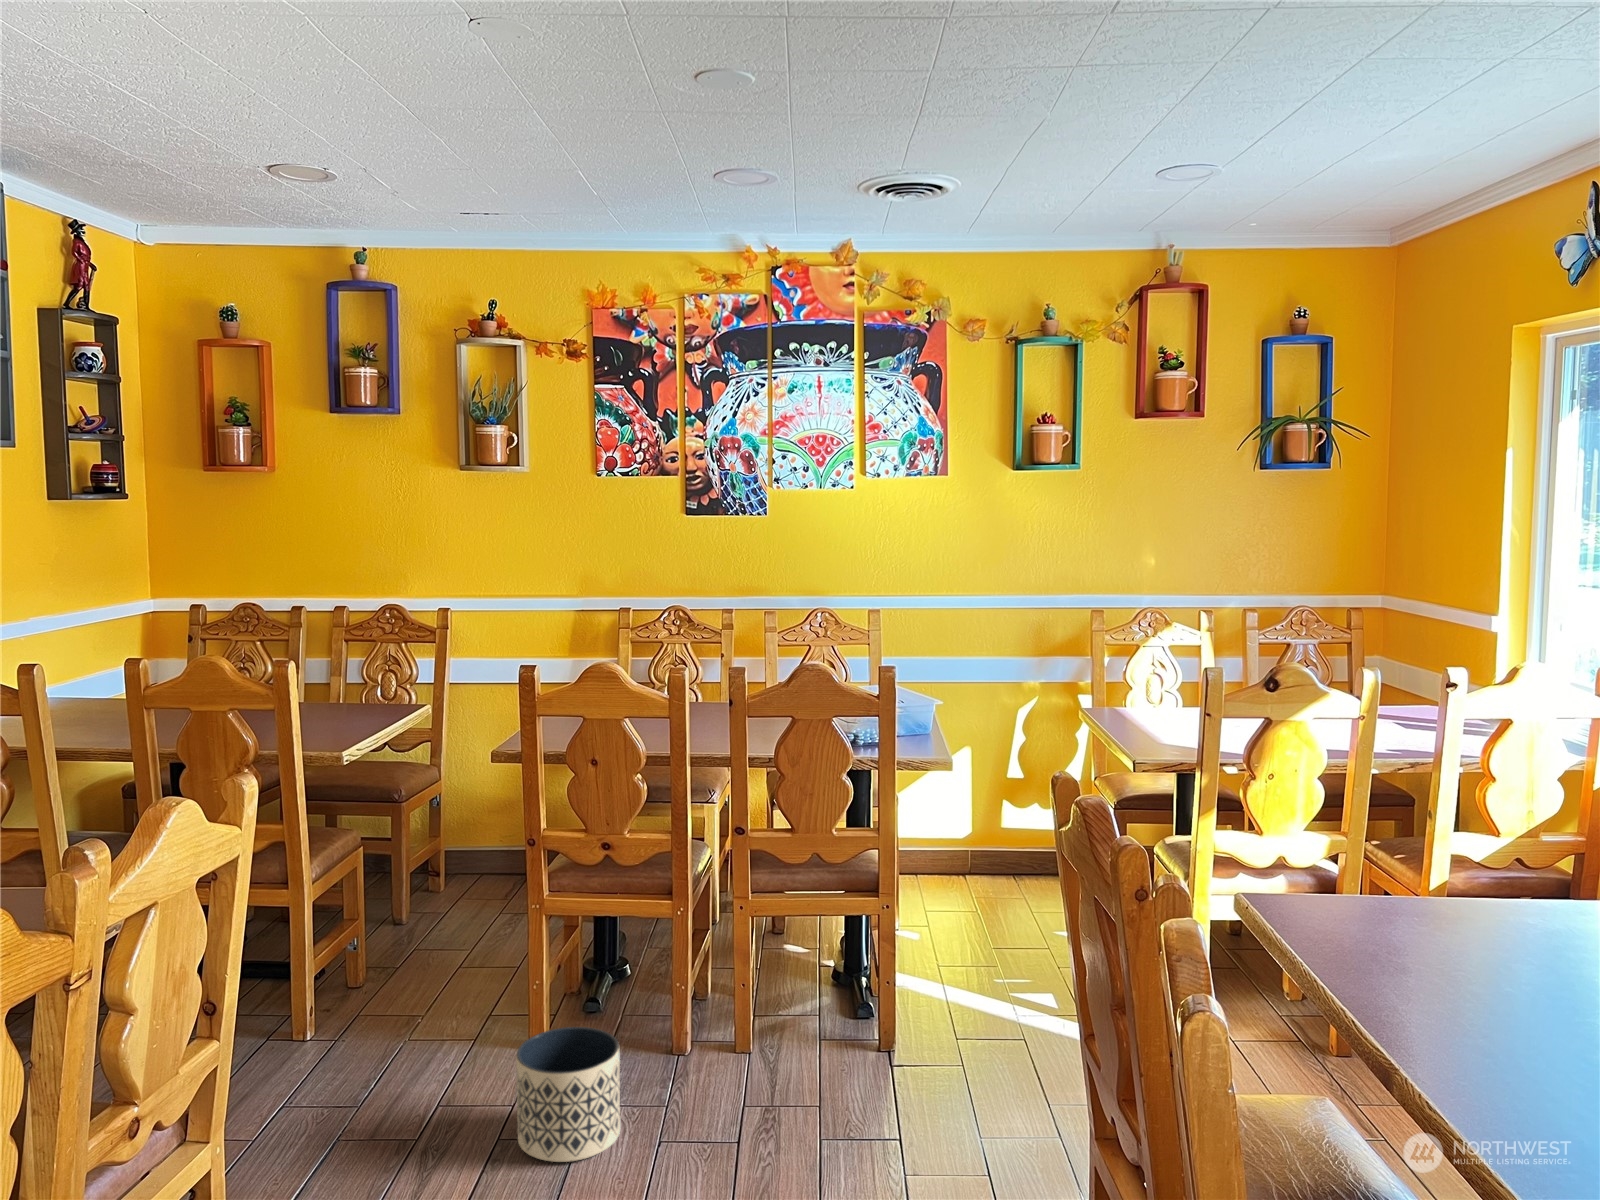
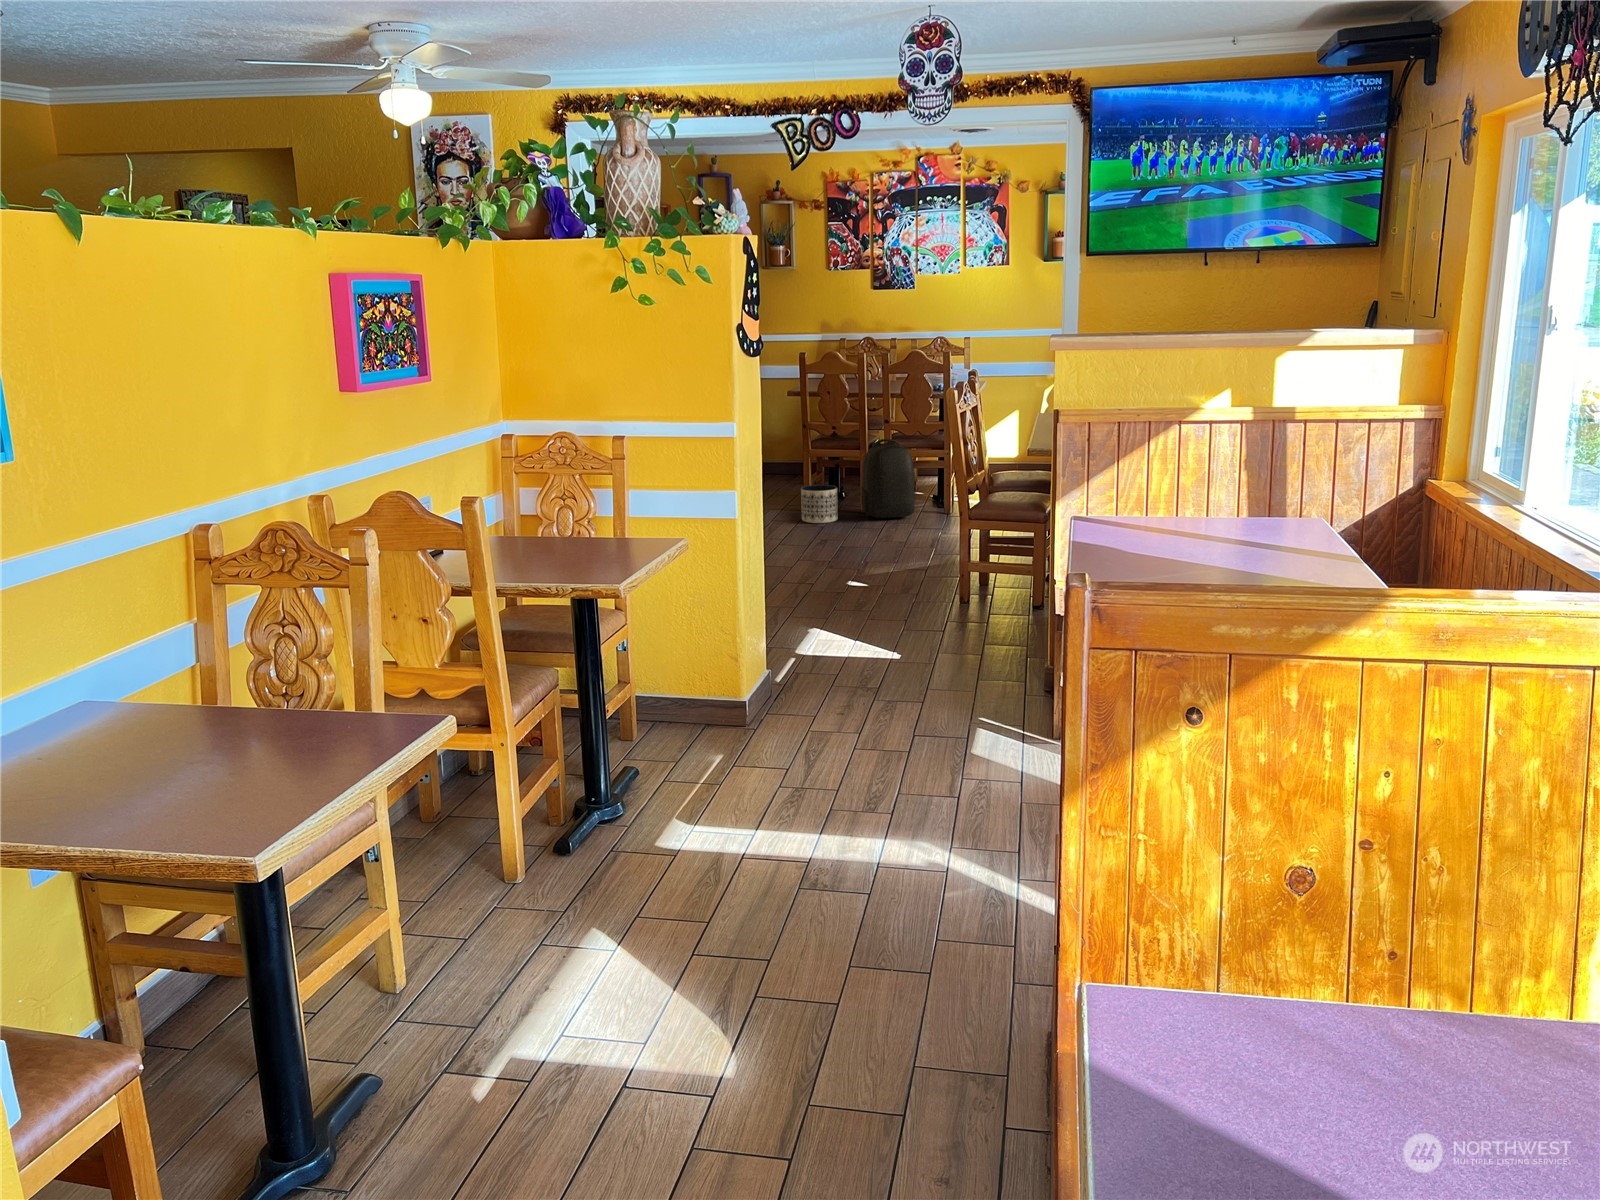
backpack: none [684,895,828,1126] -> present [861,439,914,518]

